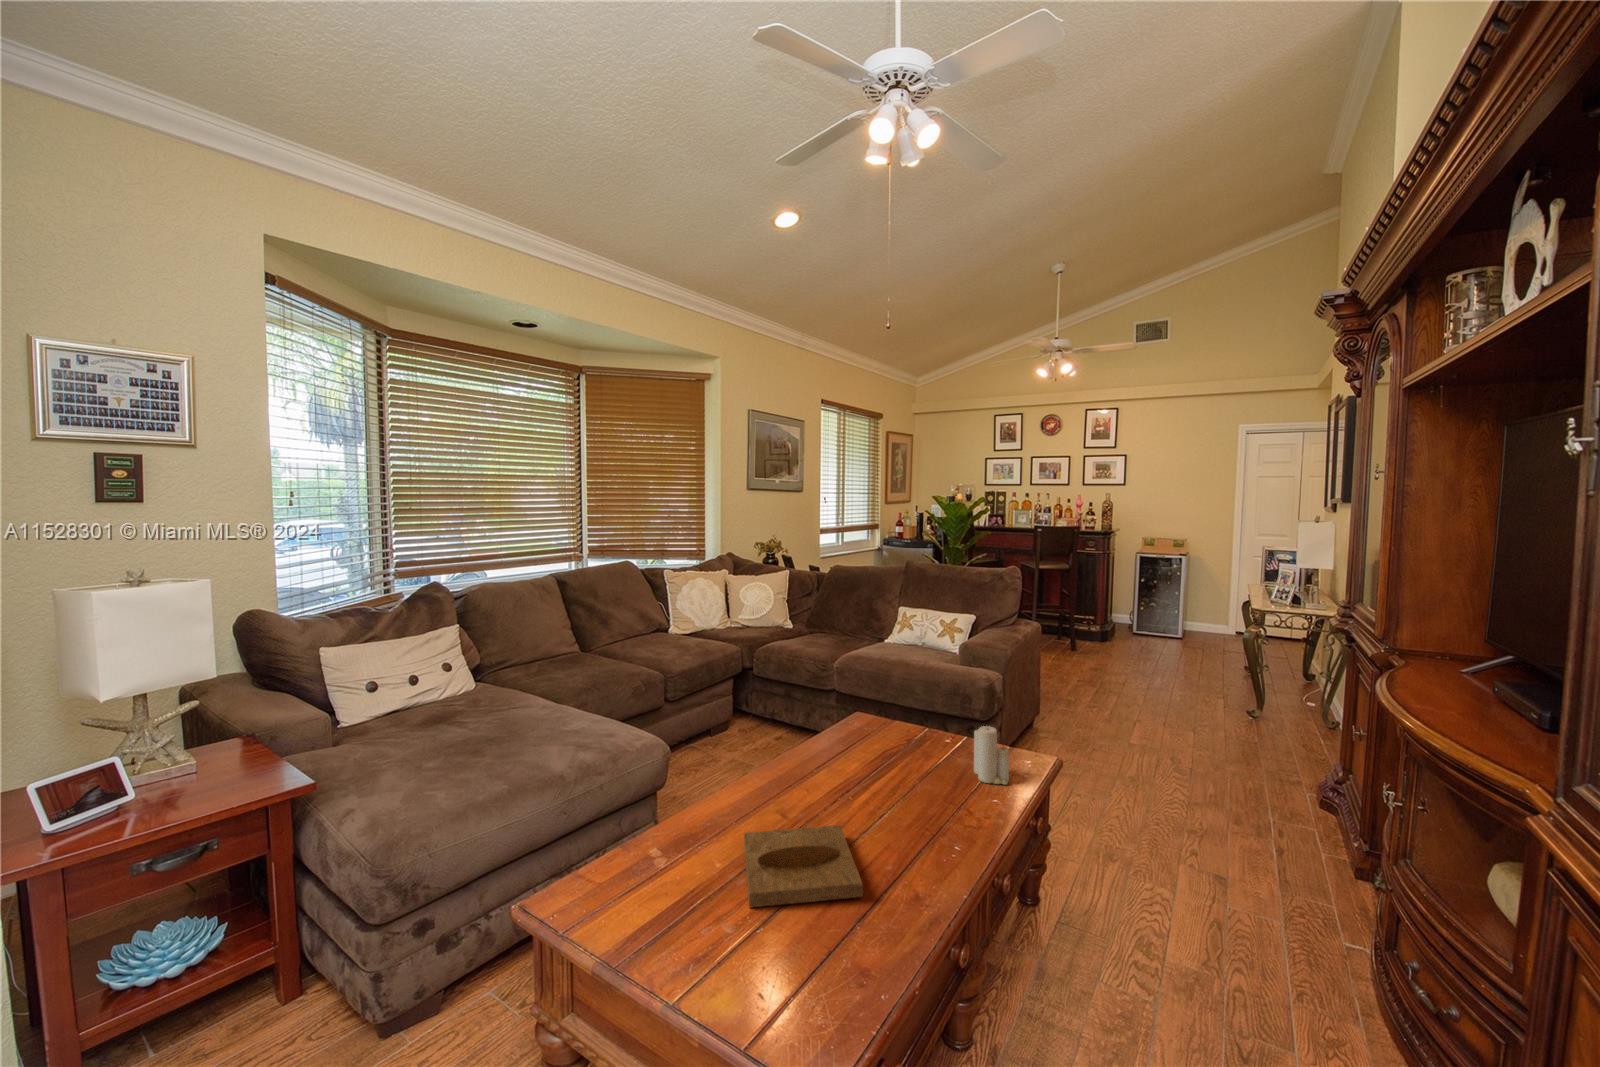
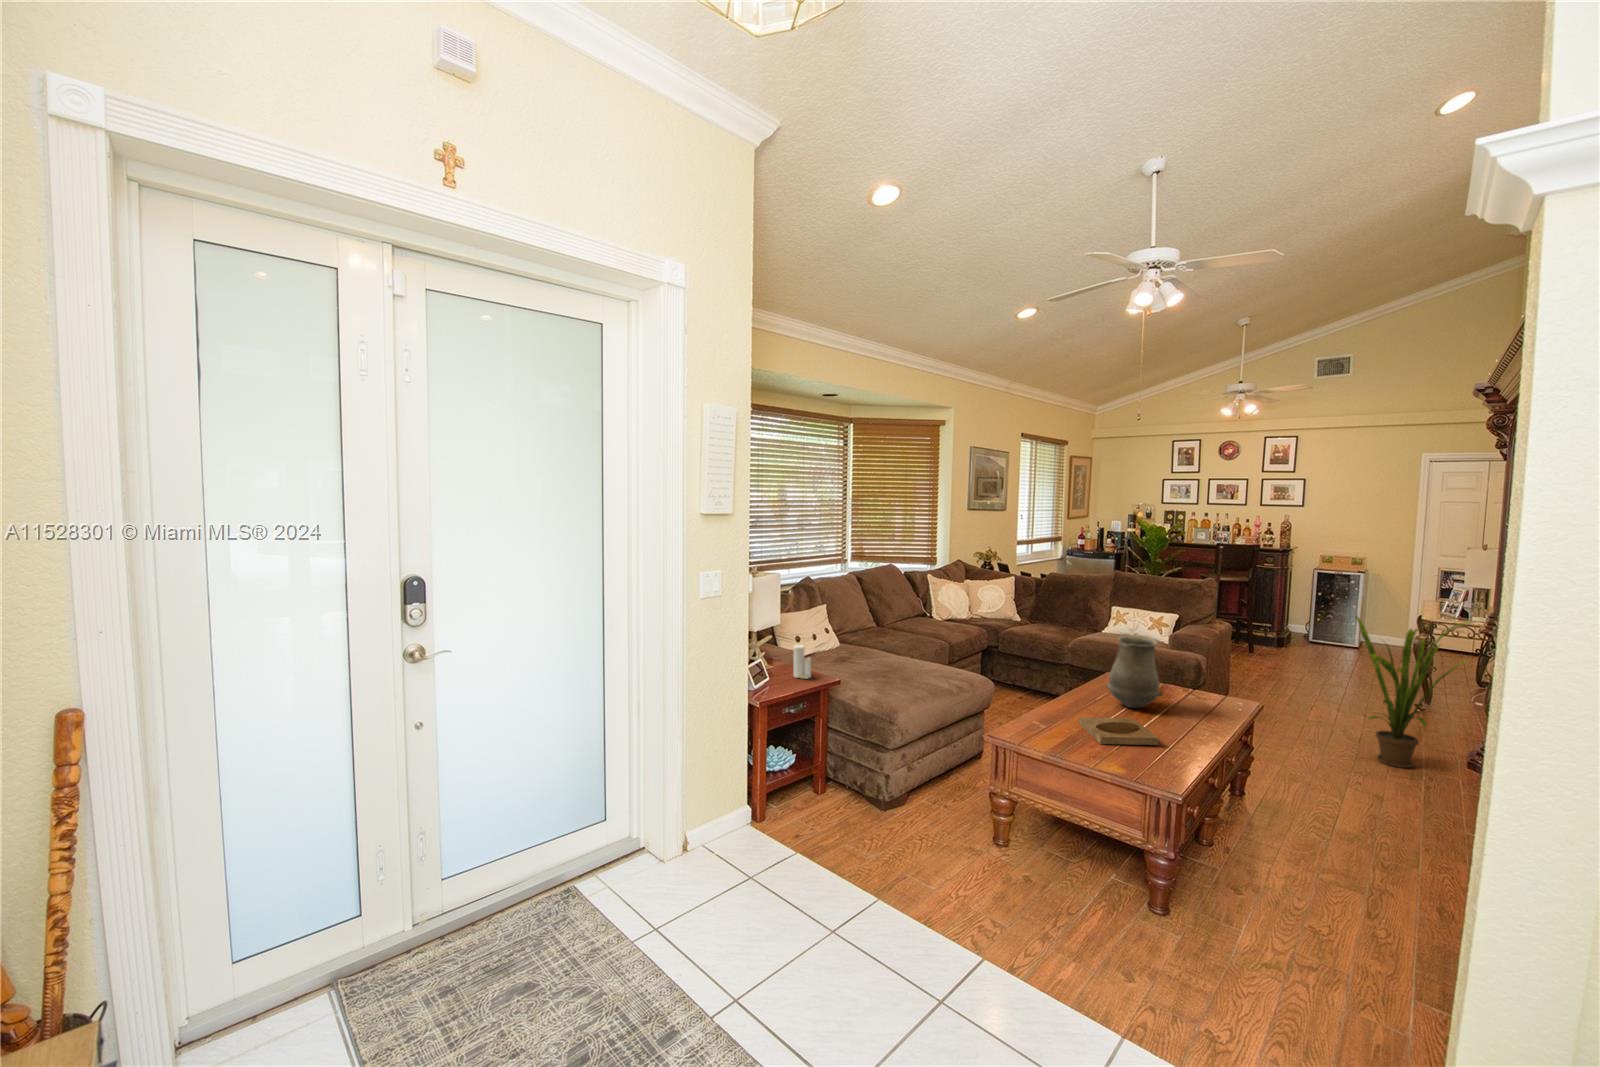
house plant: none [1184,611,1340,821] -> present [1356,616,1468,768]
vase: none [821,665,907,791] -> present [1106,636,1162,708]
candle: present [974,726,1009,784] -> present [794,645,811,679]

